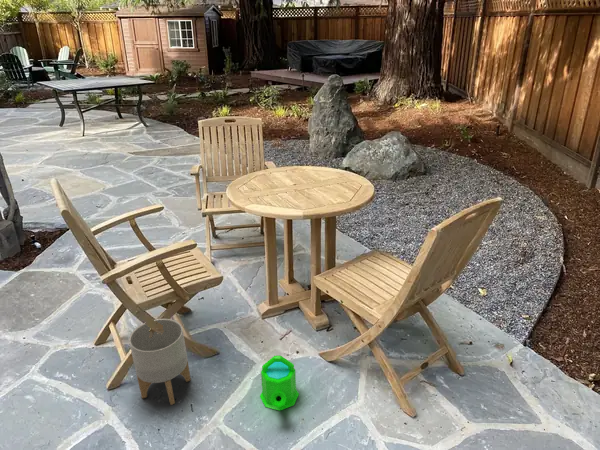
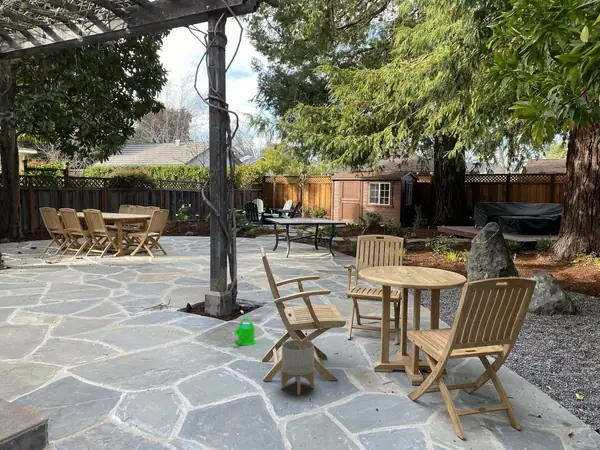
watering can: present [260,355,299,411] -> present [235,318,256,345]

